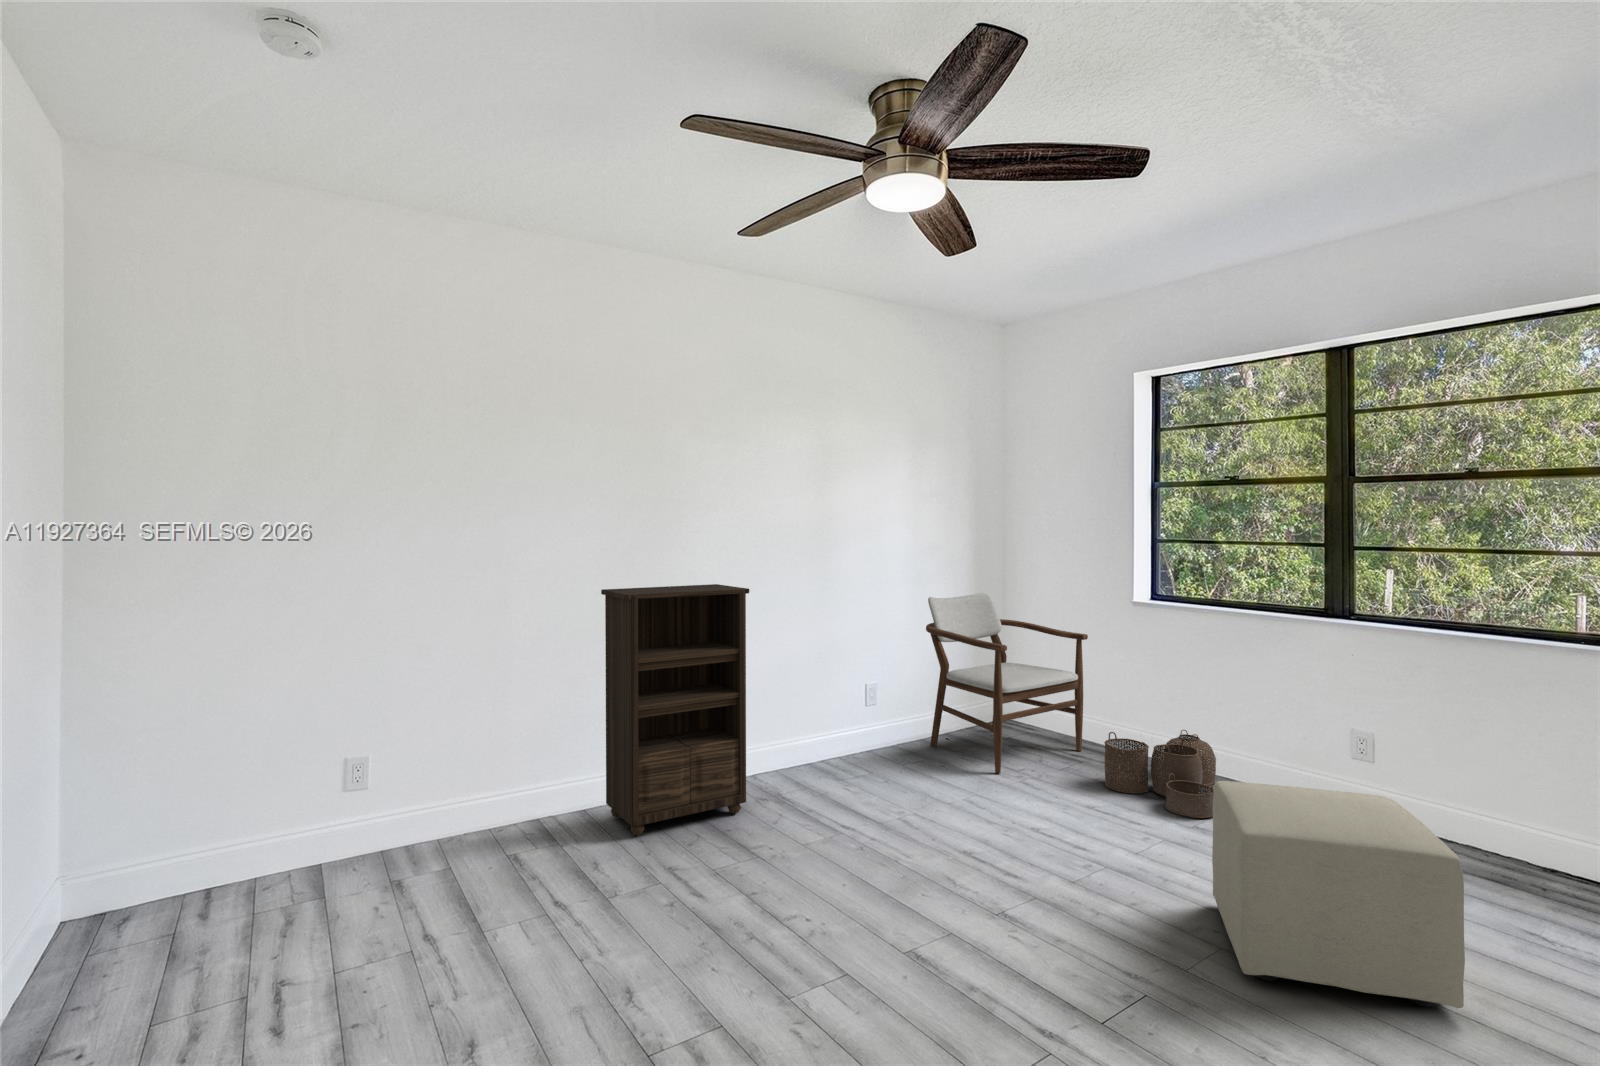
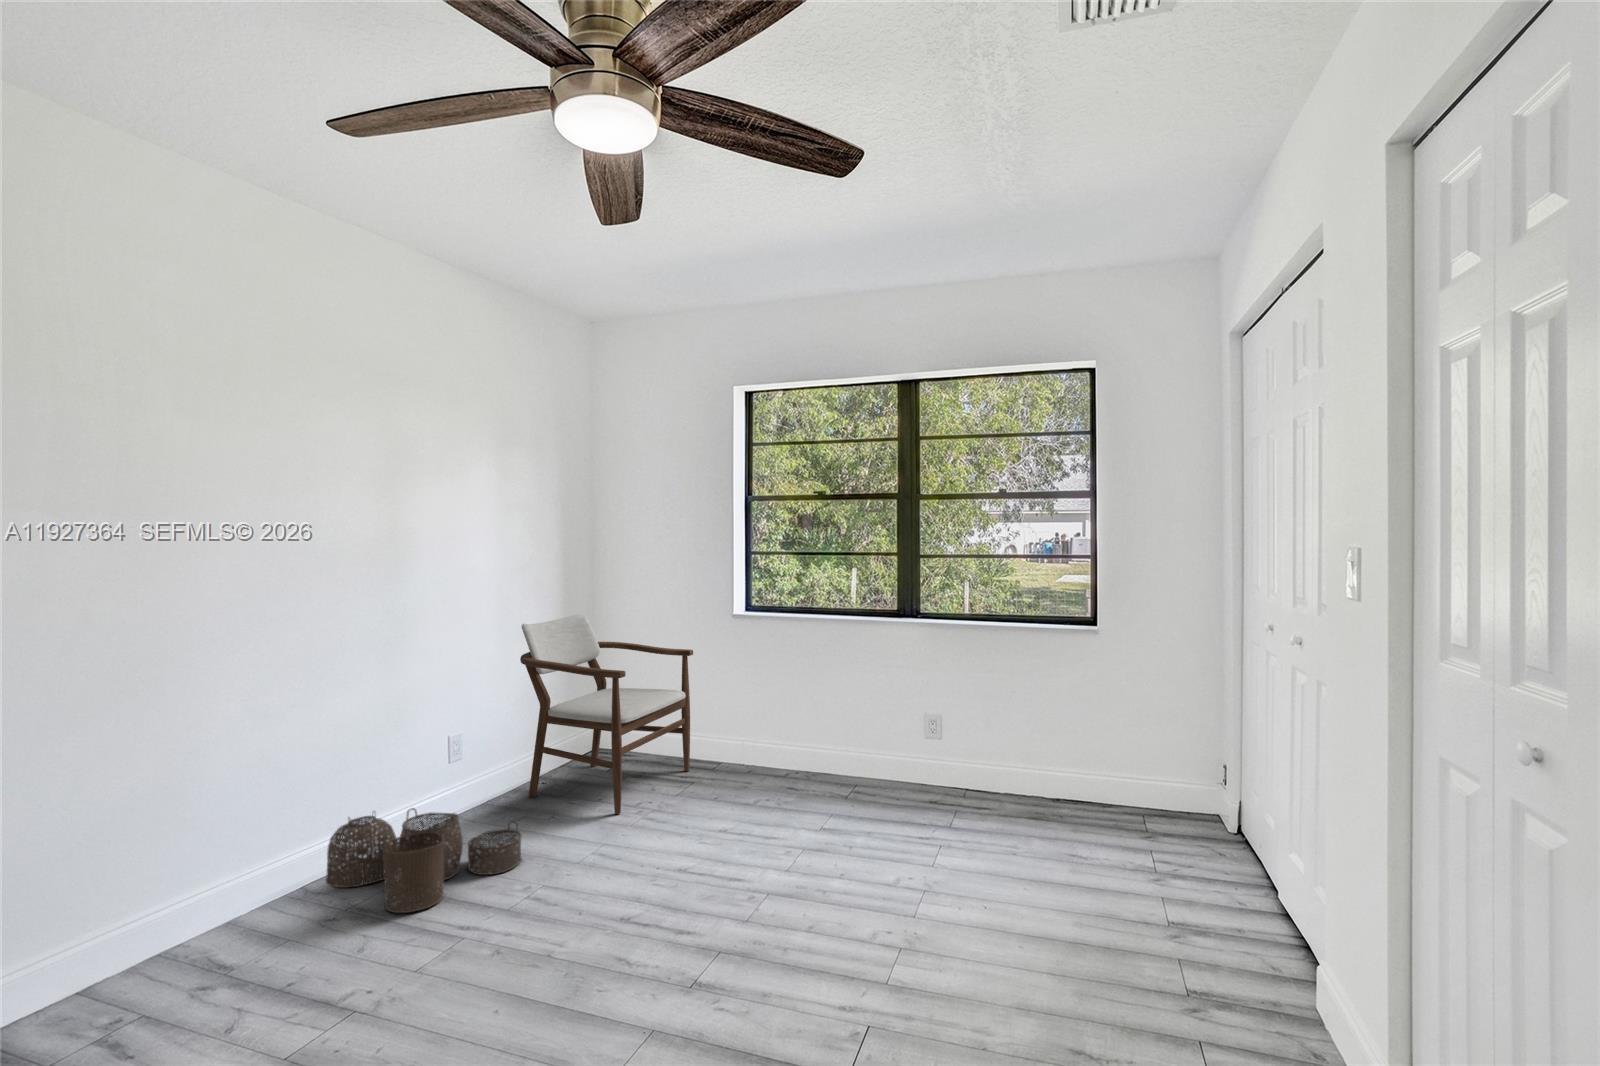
bookshelf: present [601,584,749,835] -> none [23,630,308,1044]
woven basket: present [1104,730,1216,818] -> present [326,808,522,913]
ottoman: present [1212,781,1465,1008] -> none [872,769,1085,967]

